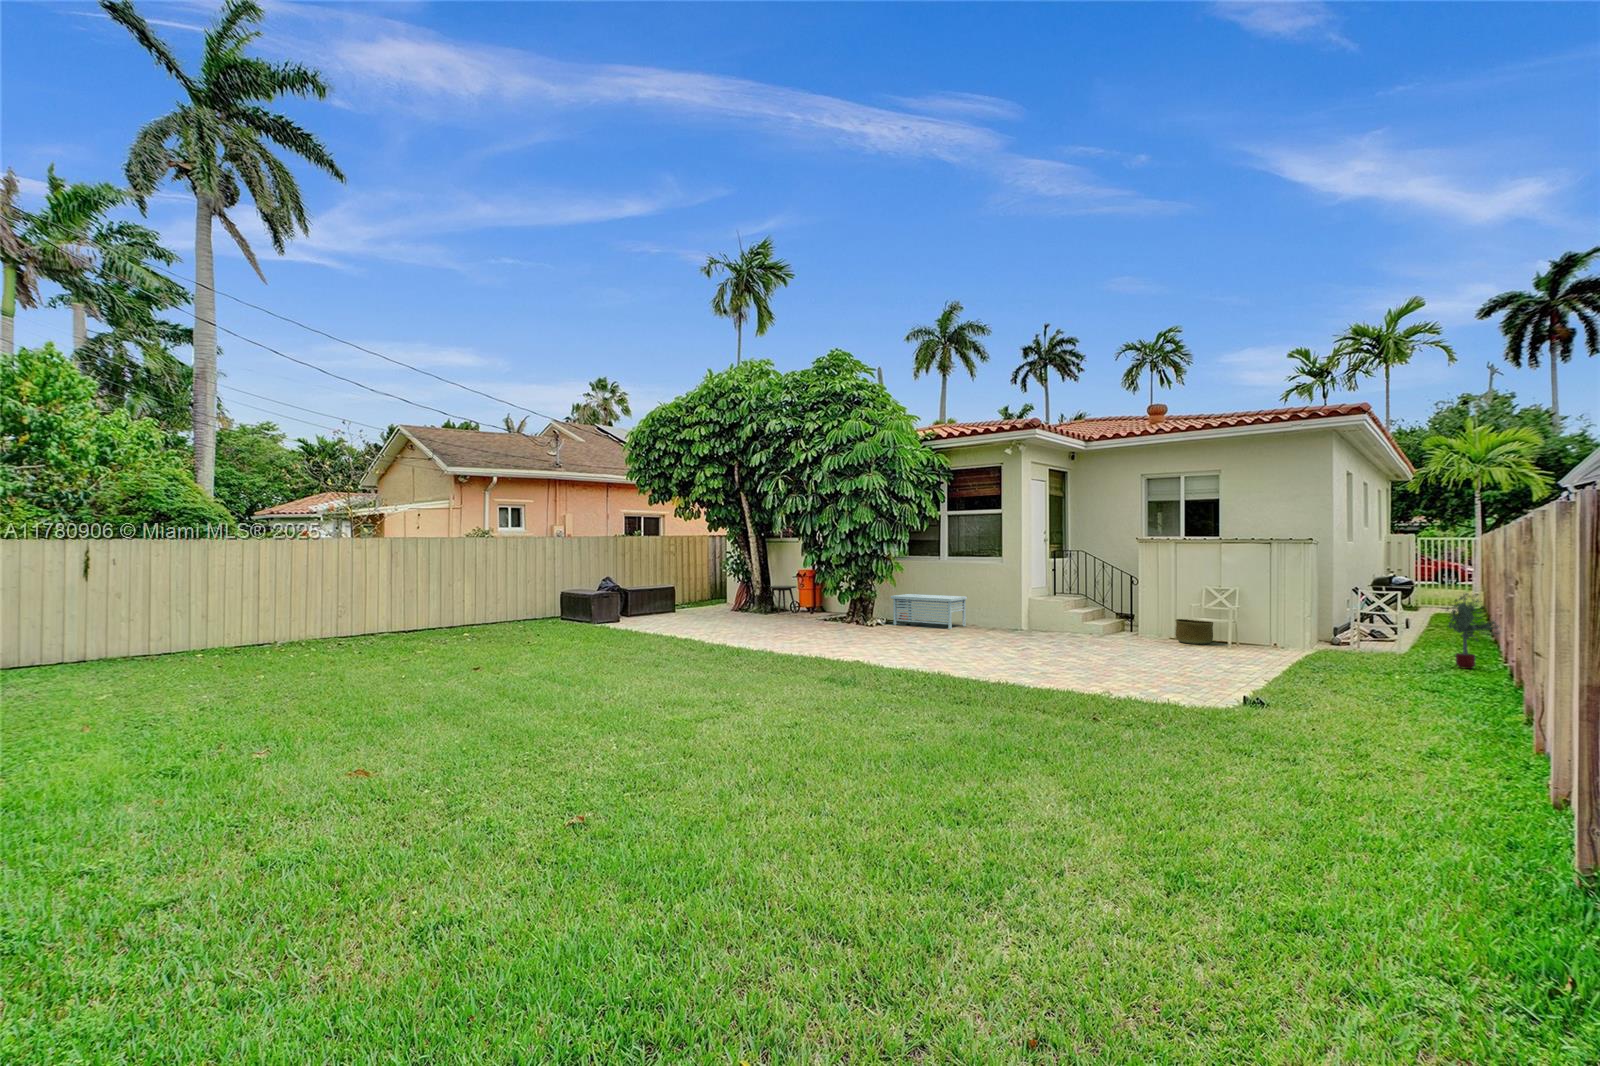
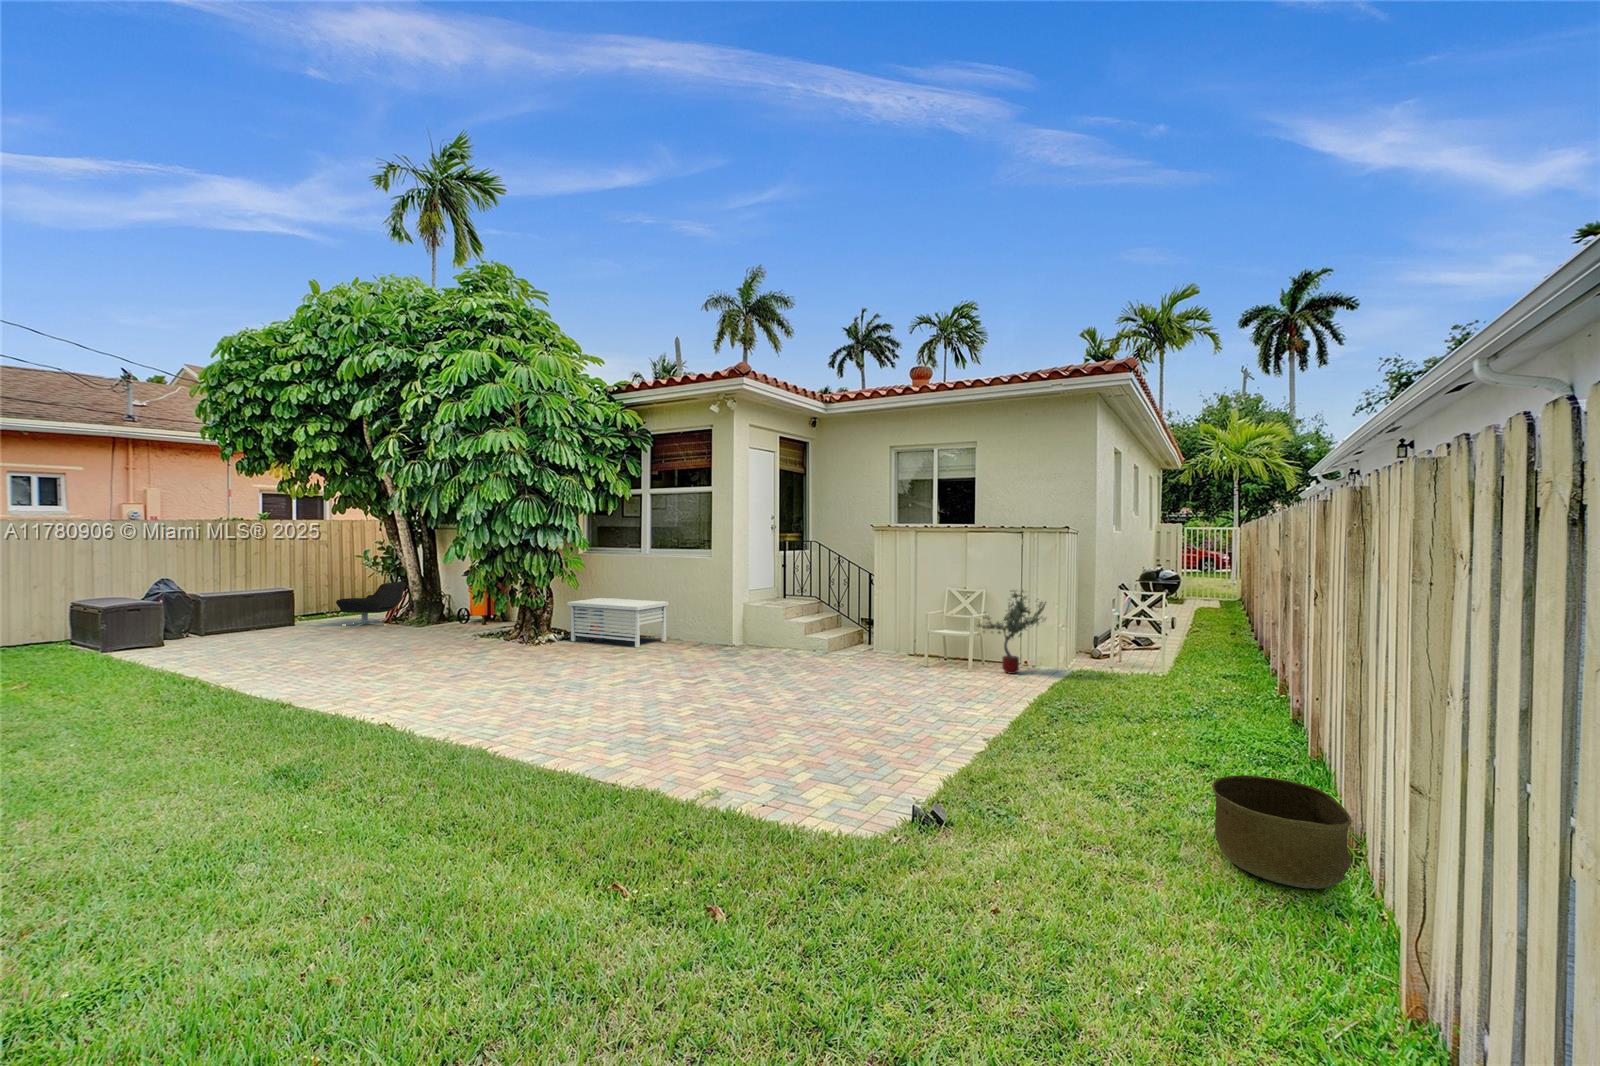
lounge chair: none [707,582,748,615] -> present [336,581,405,628]
side table: present [769,586,797,614] -> none [430,586,475,625]
potted tree: present [1447,594,1499,669] -> present [978,590,1046,674]
basket: present [1176,619,1213,644] -> present [1212,775,1352,889]

